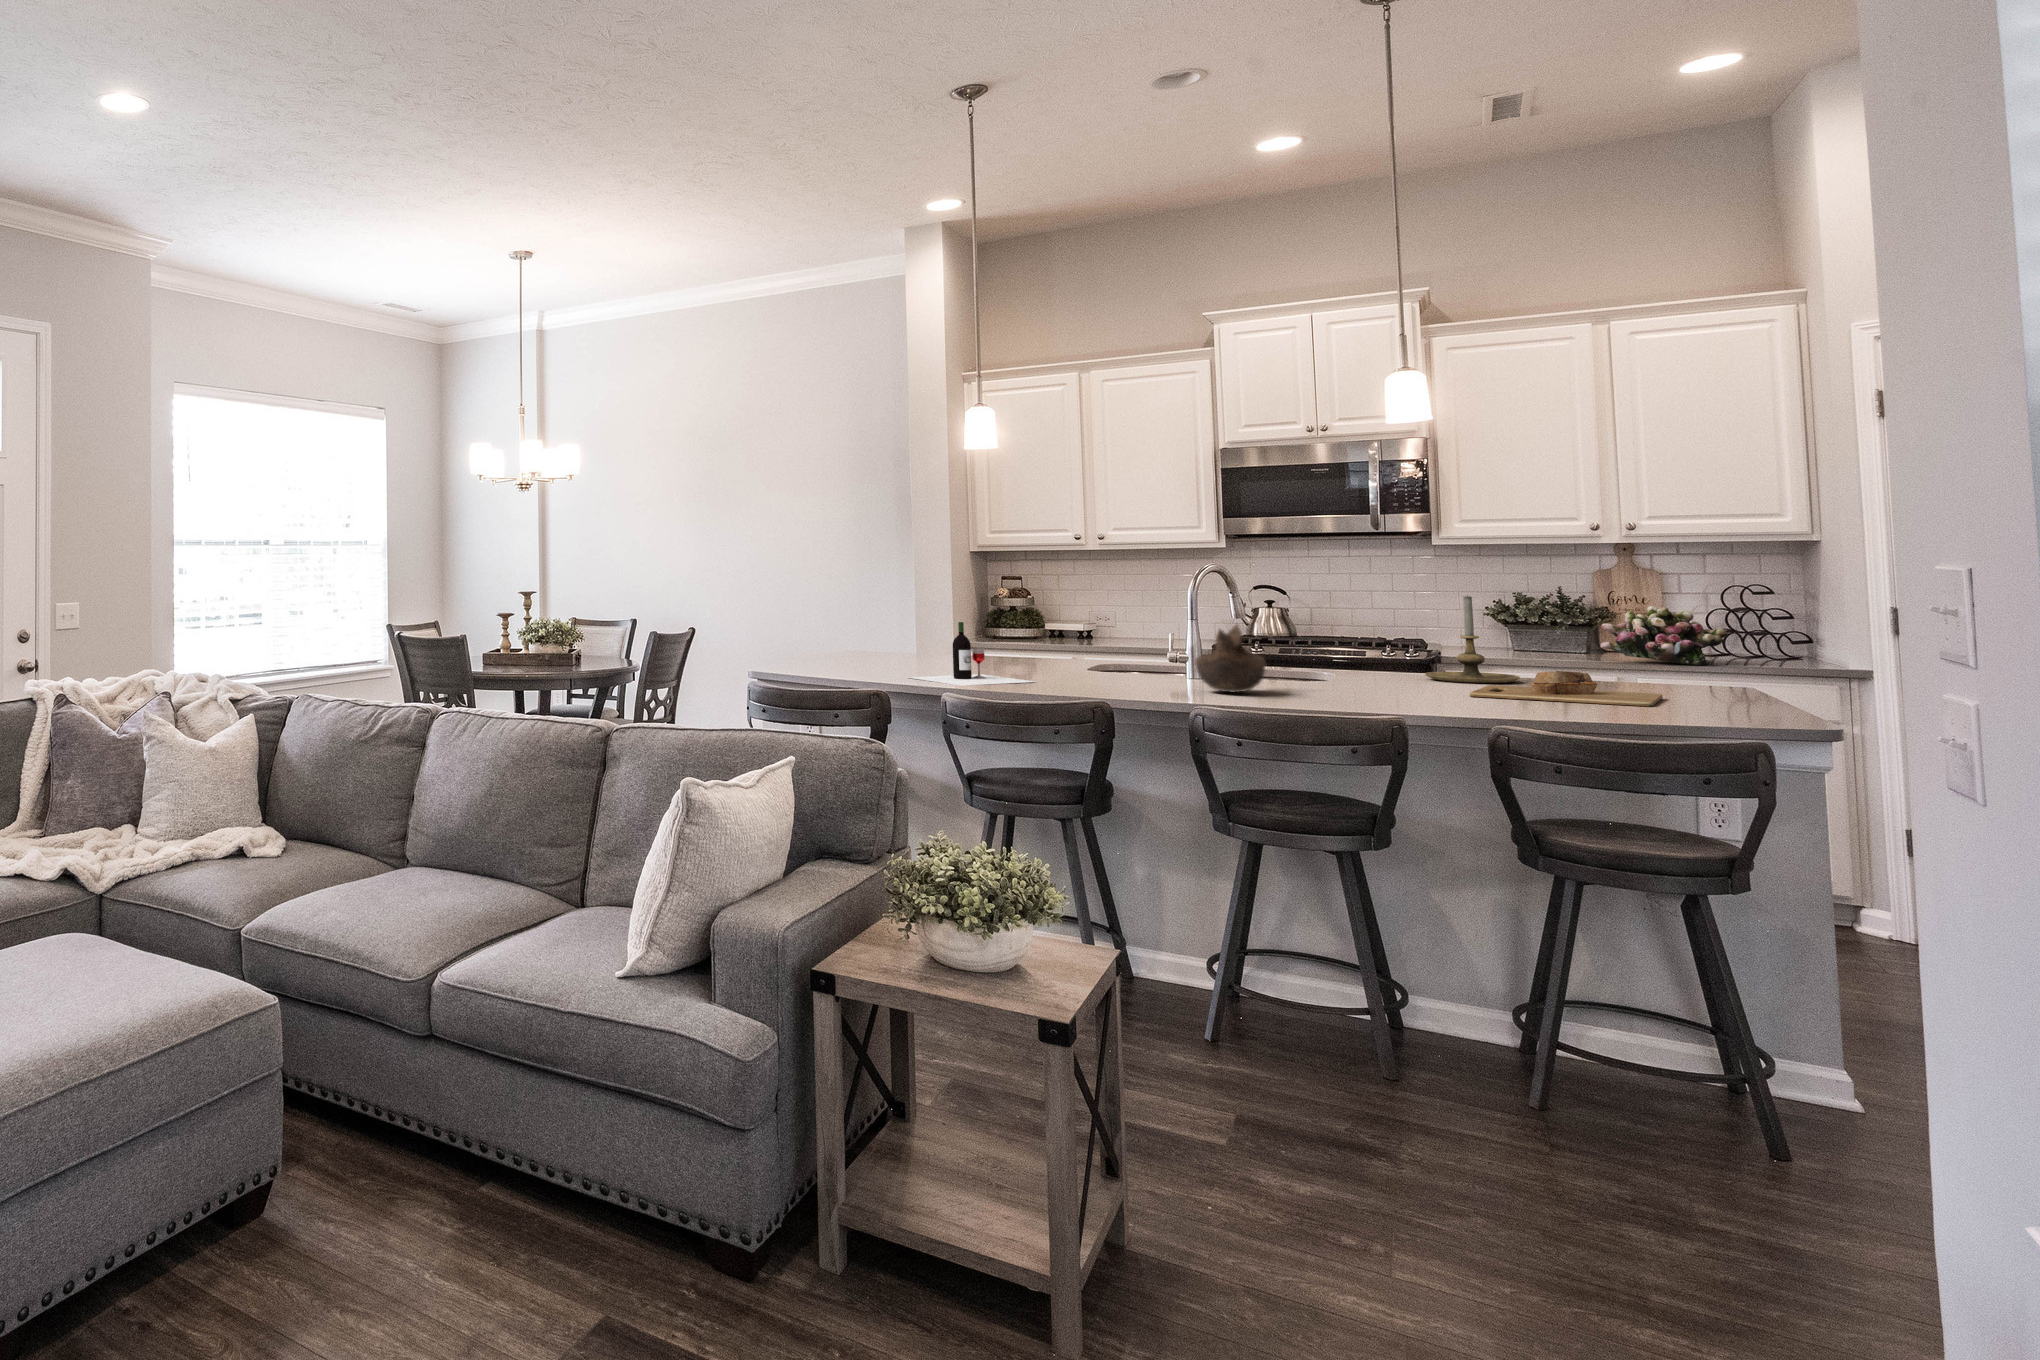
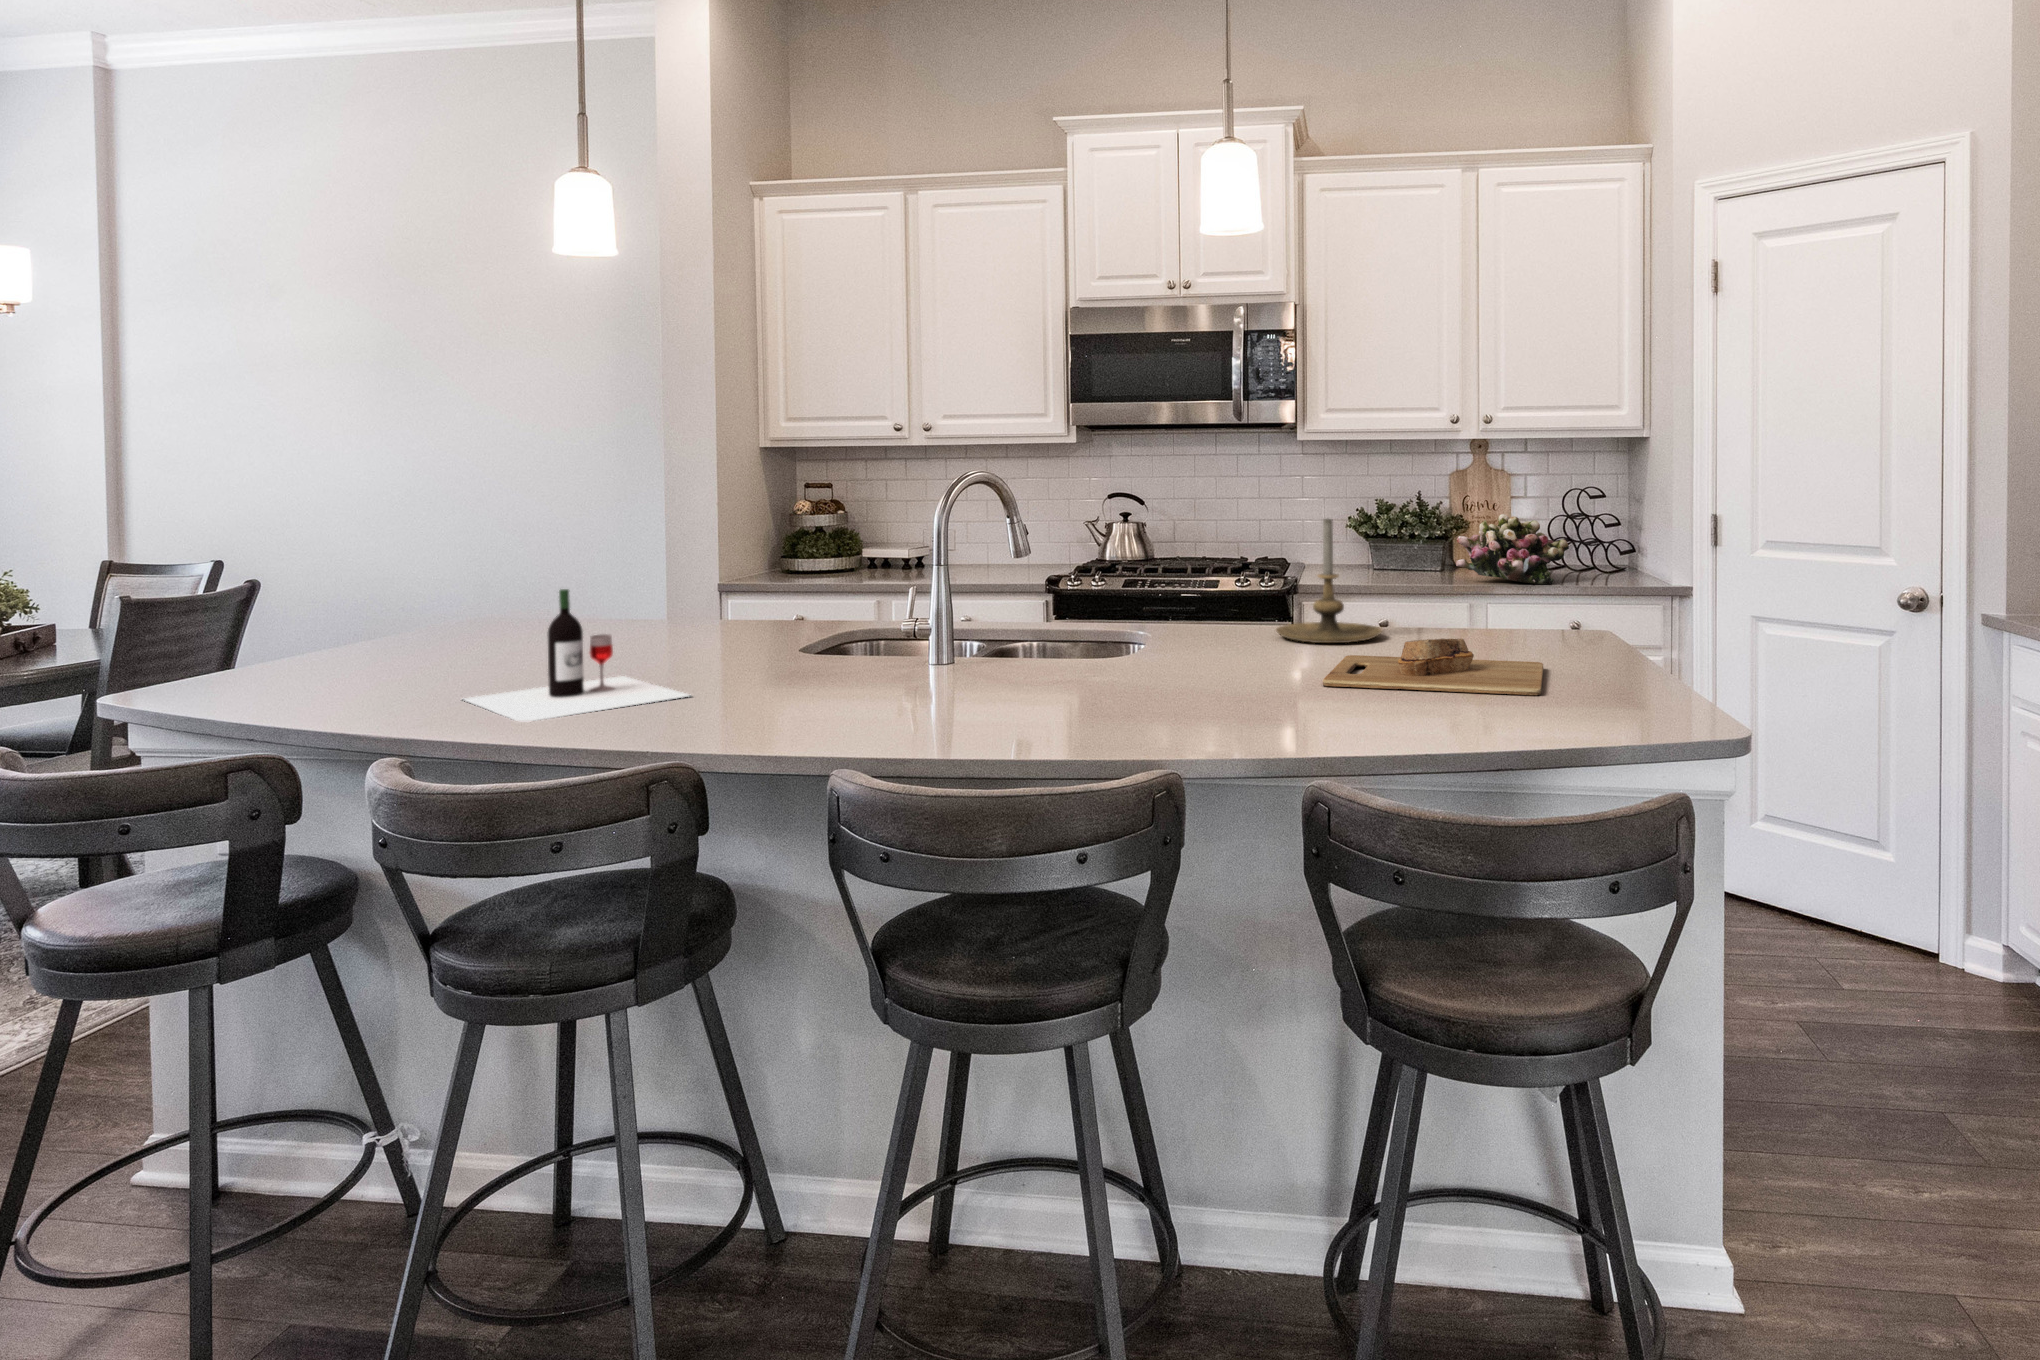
decorative bowl: present [1195,625,1266,692] -> none [935,581,1044,708]

